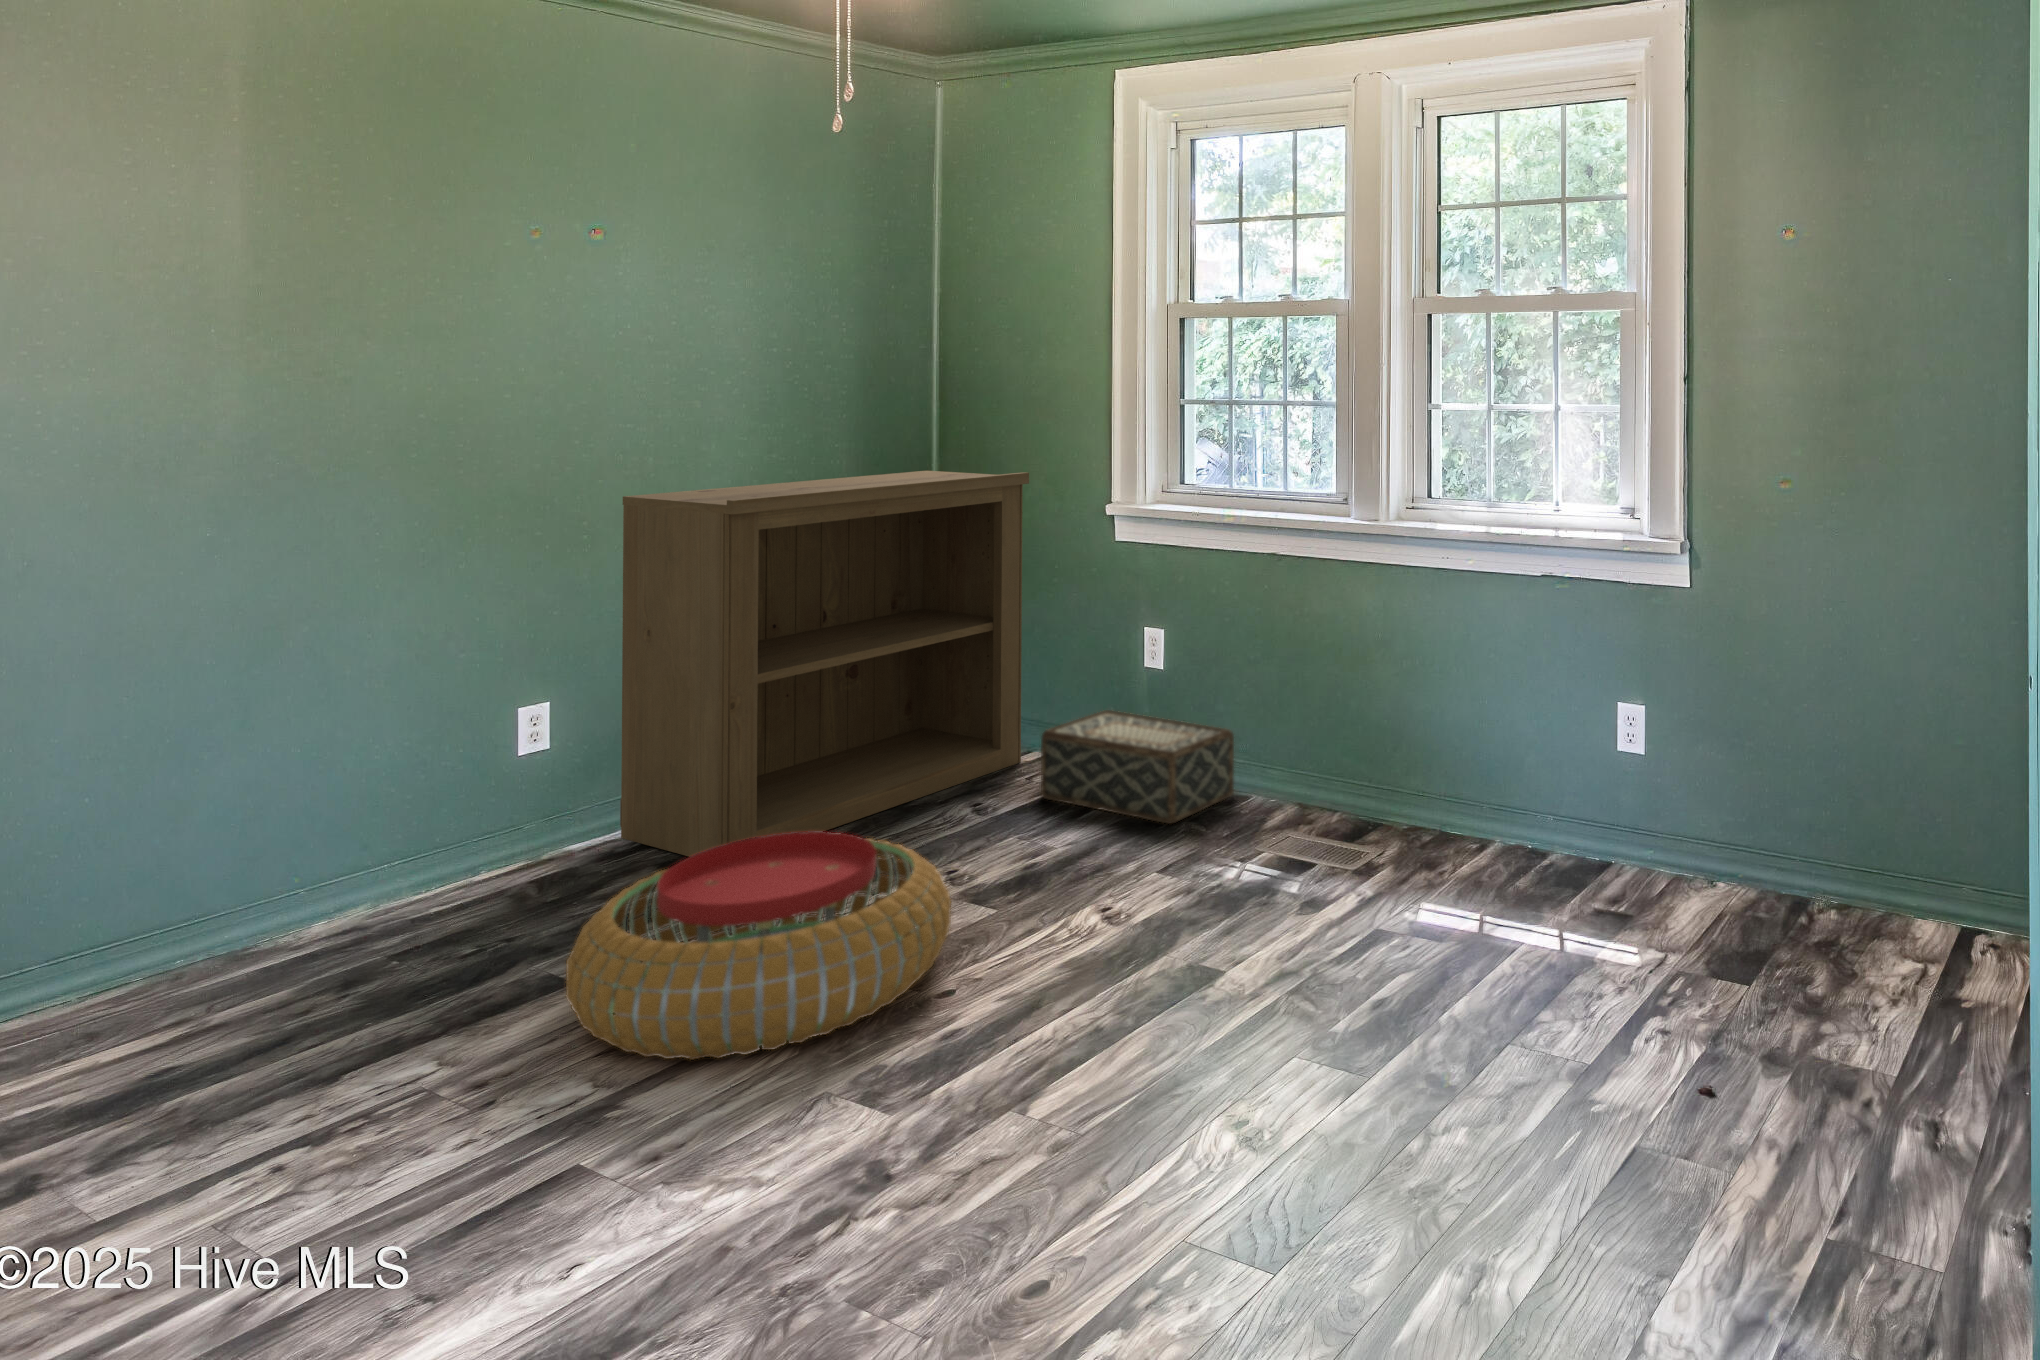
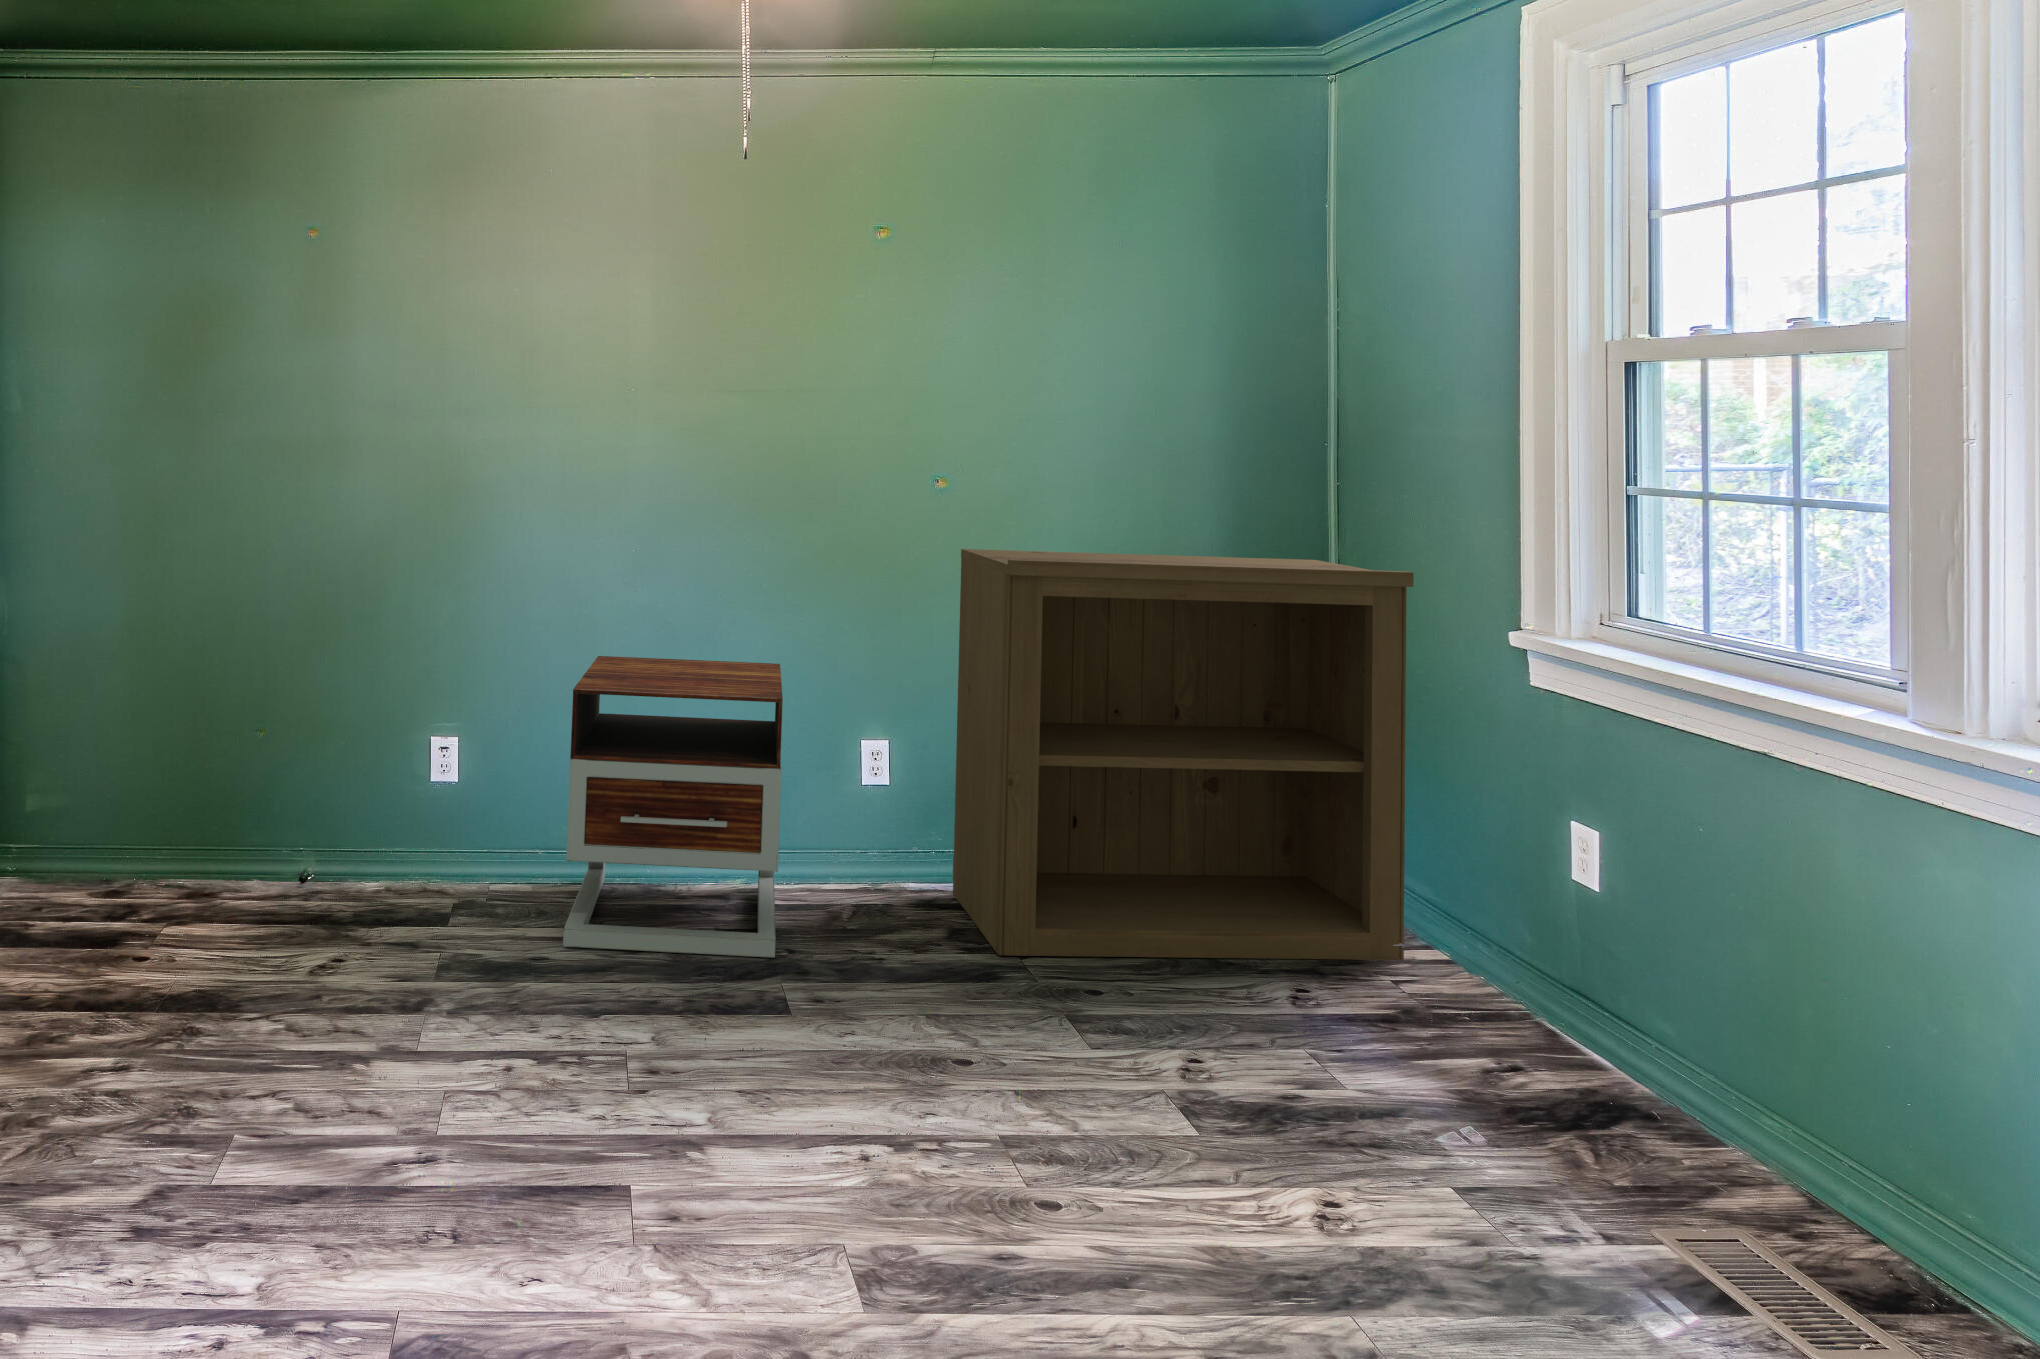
nightstand: none [109,651,495,1051] -> present [563,656,783,958]
woven basket: present [1041,710,1234,824] -> none [1387,922,1685,1129]
pouf: present [566,831,951,1060] -> none [725,922,1110,1184]

